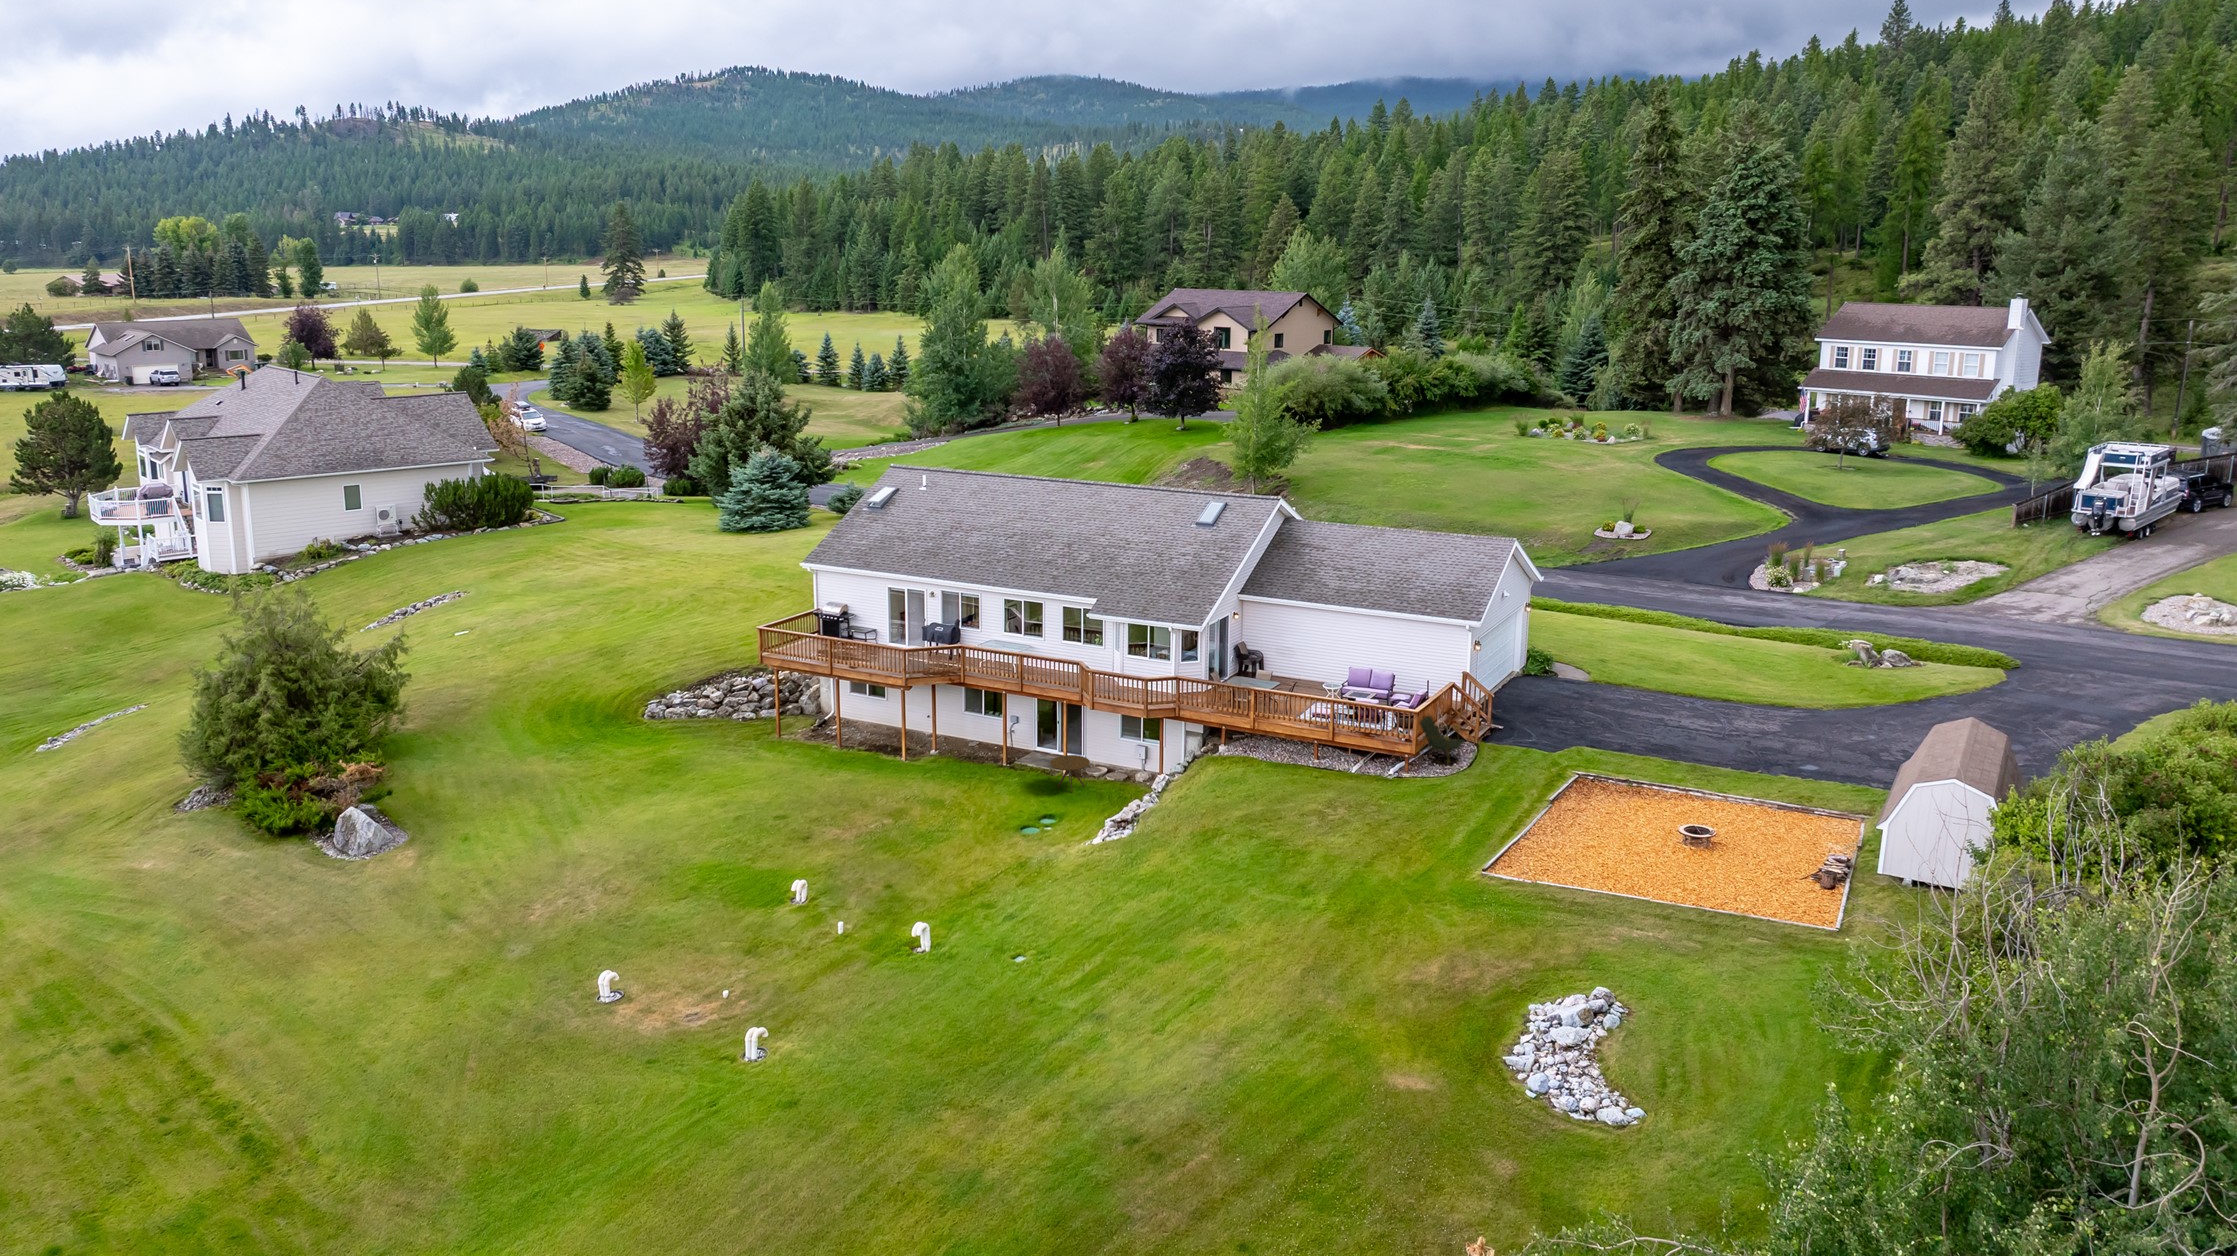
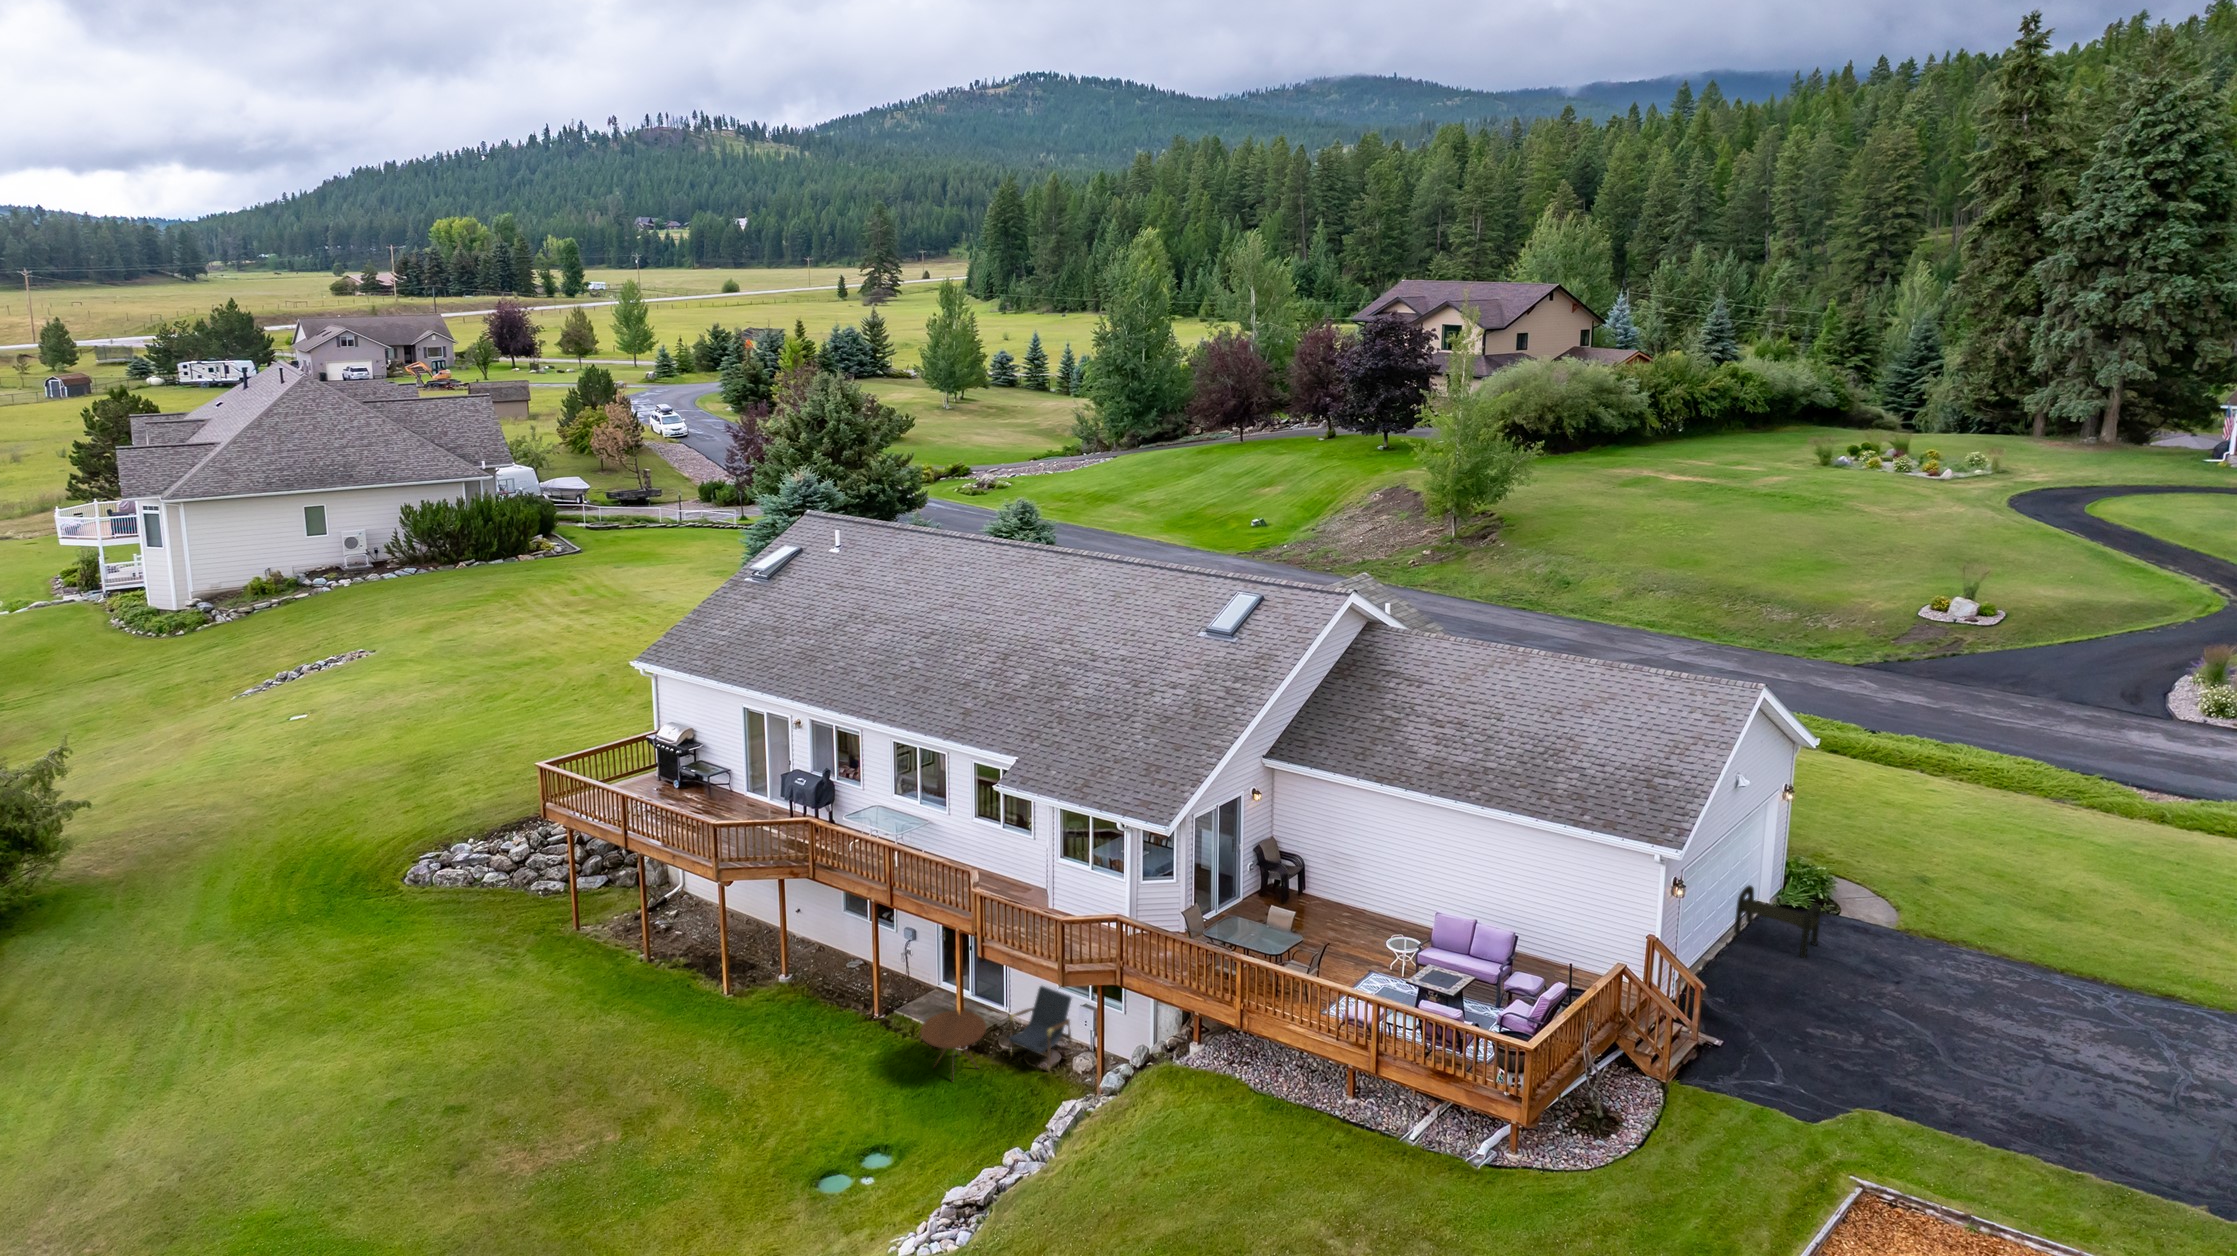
bench: none [1497,657,1542,692] -> present [1734,885,1820,958]
lounge chair: present [1420,715,1464,760] -> present [1008,986,1072,1070]

